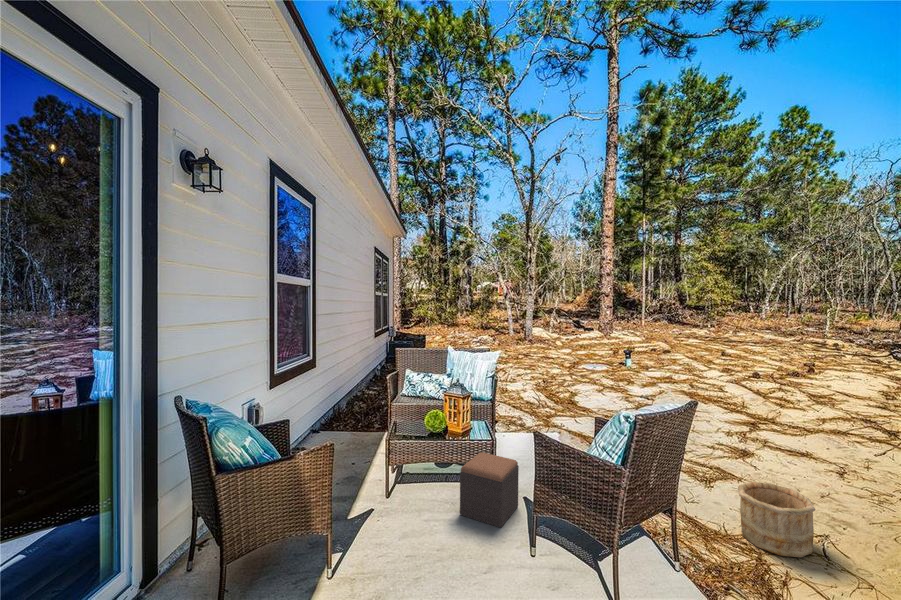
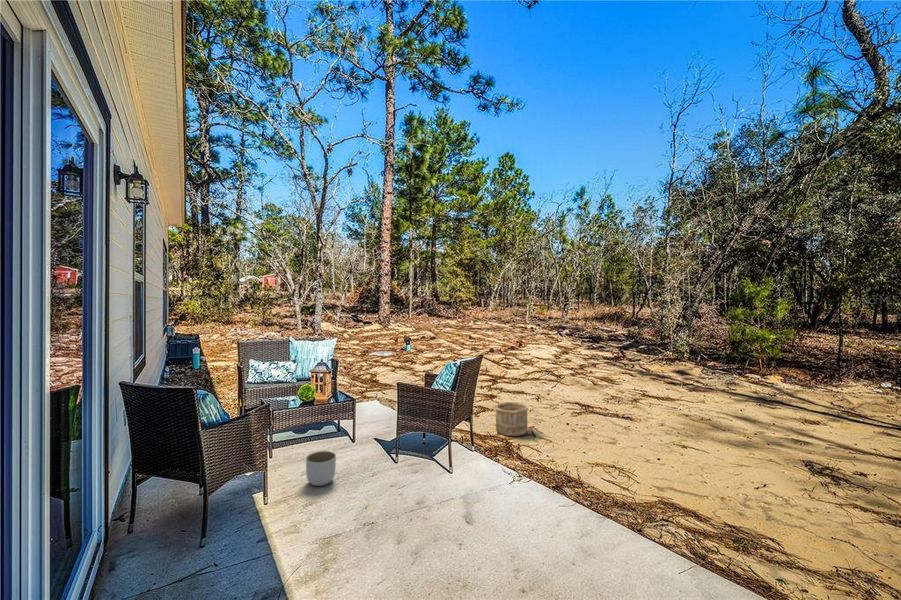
footstool: present [460,452,519,528] -> none [338,411,375,456]
planter: none [389,512,430,568] -> present [306,451,336,486]

